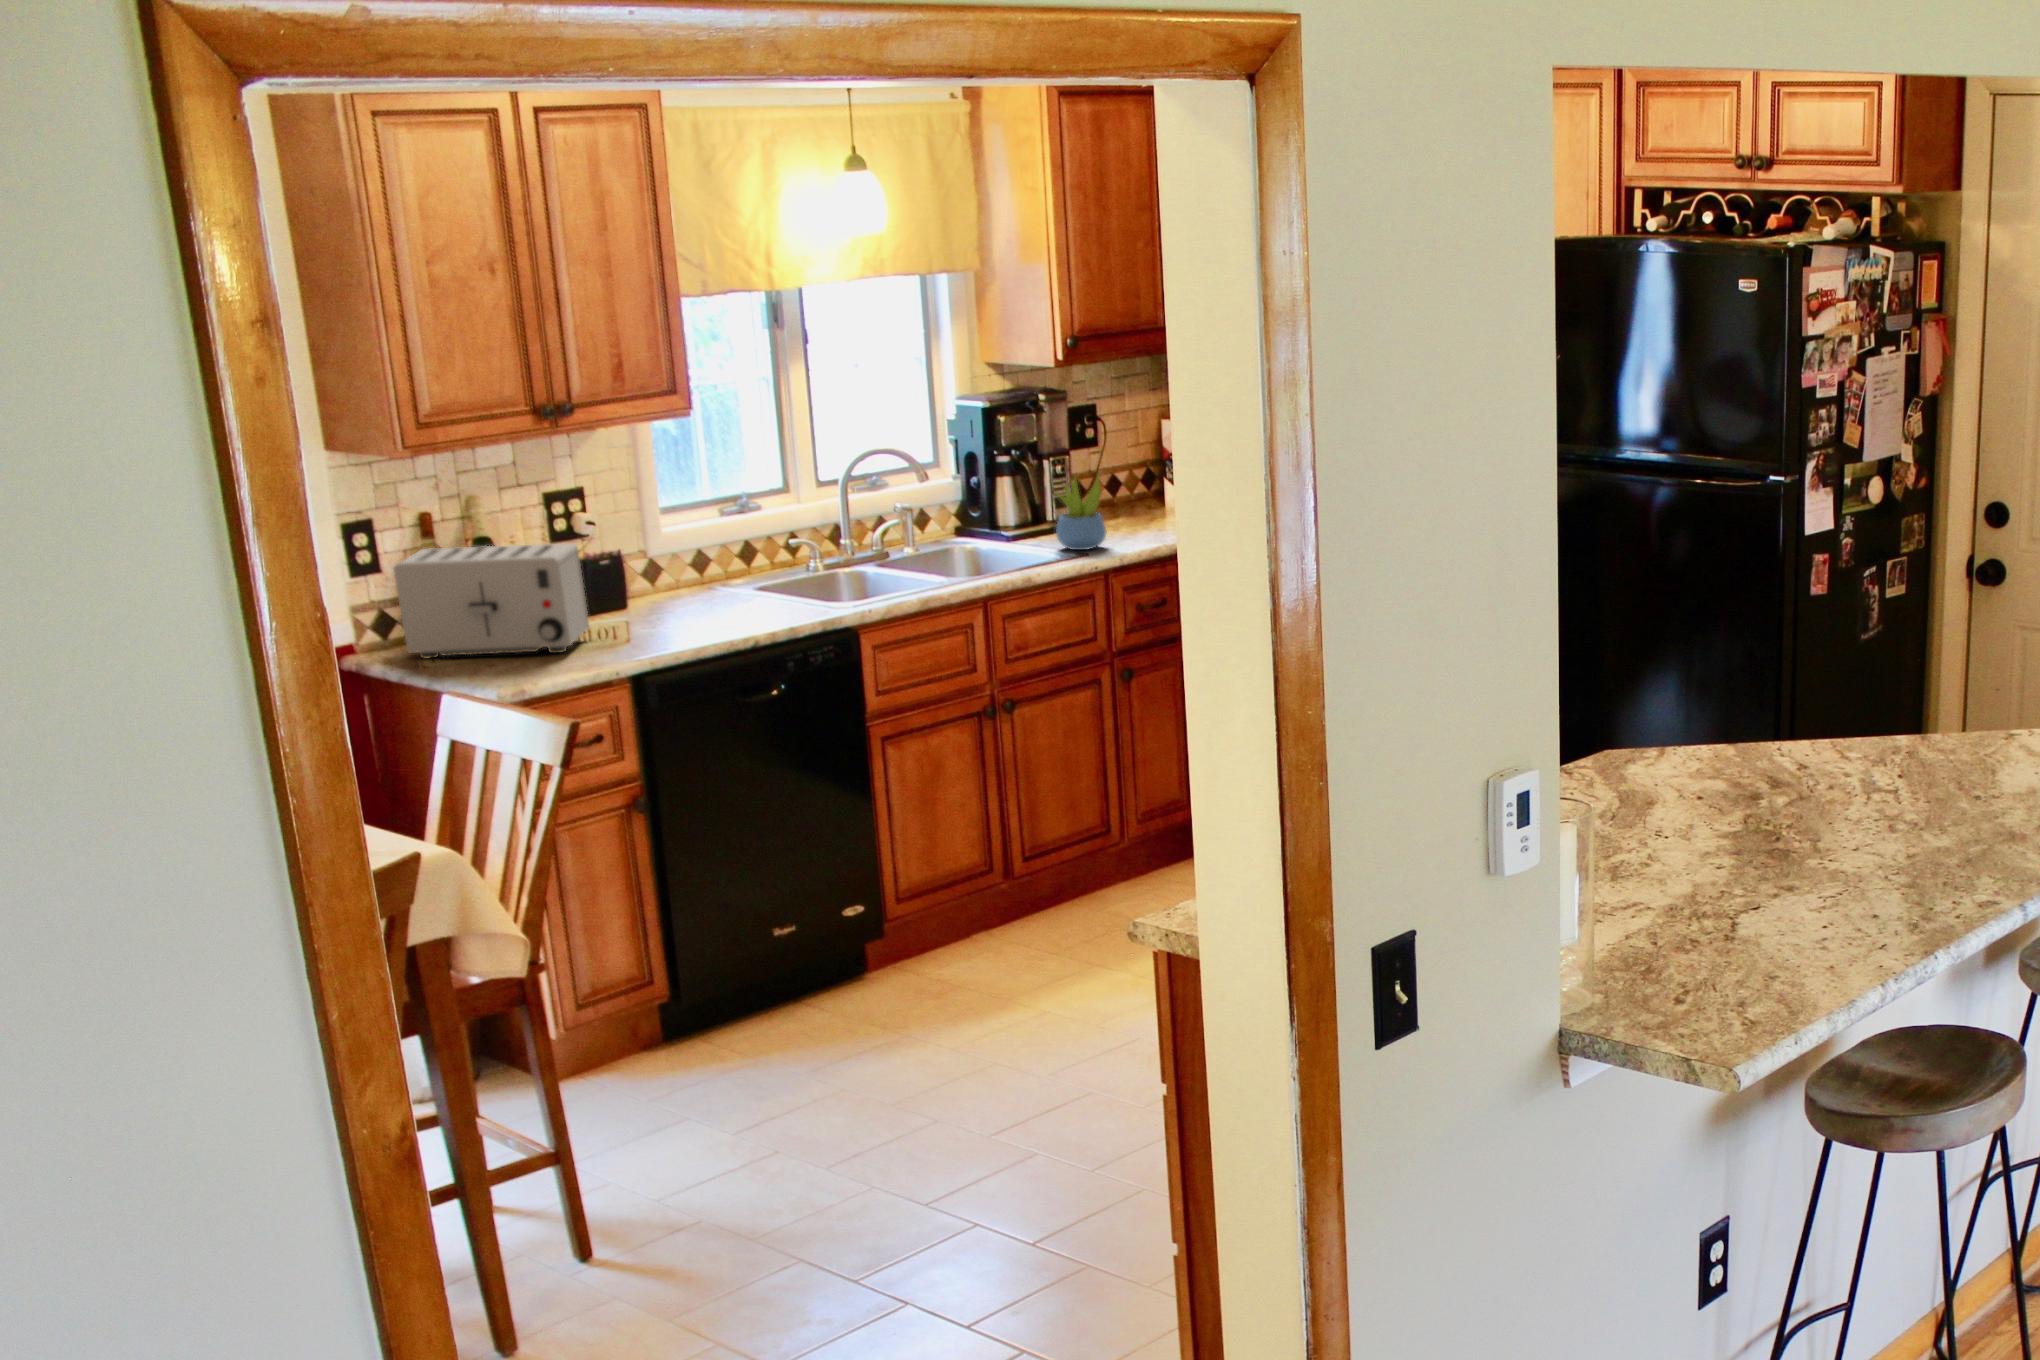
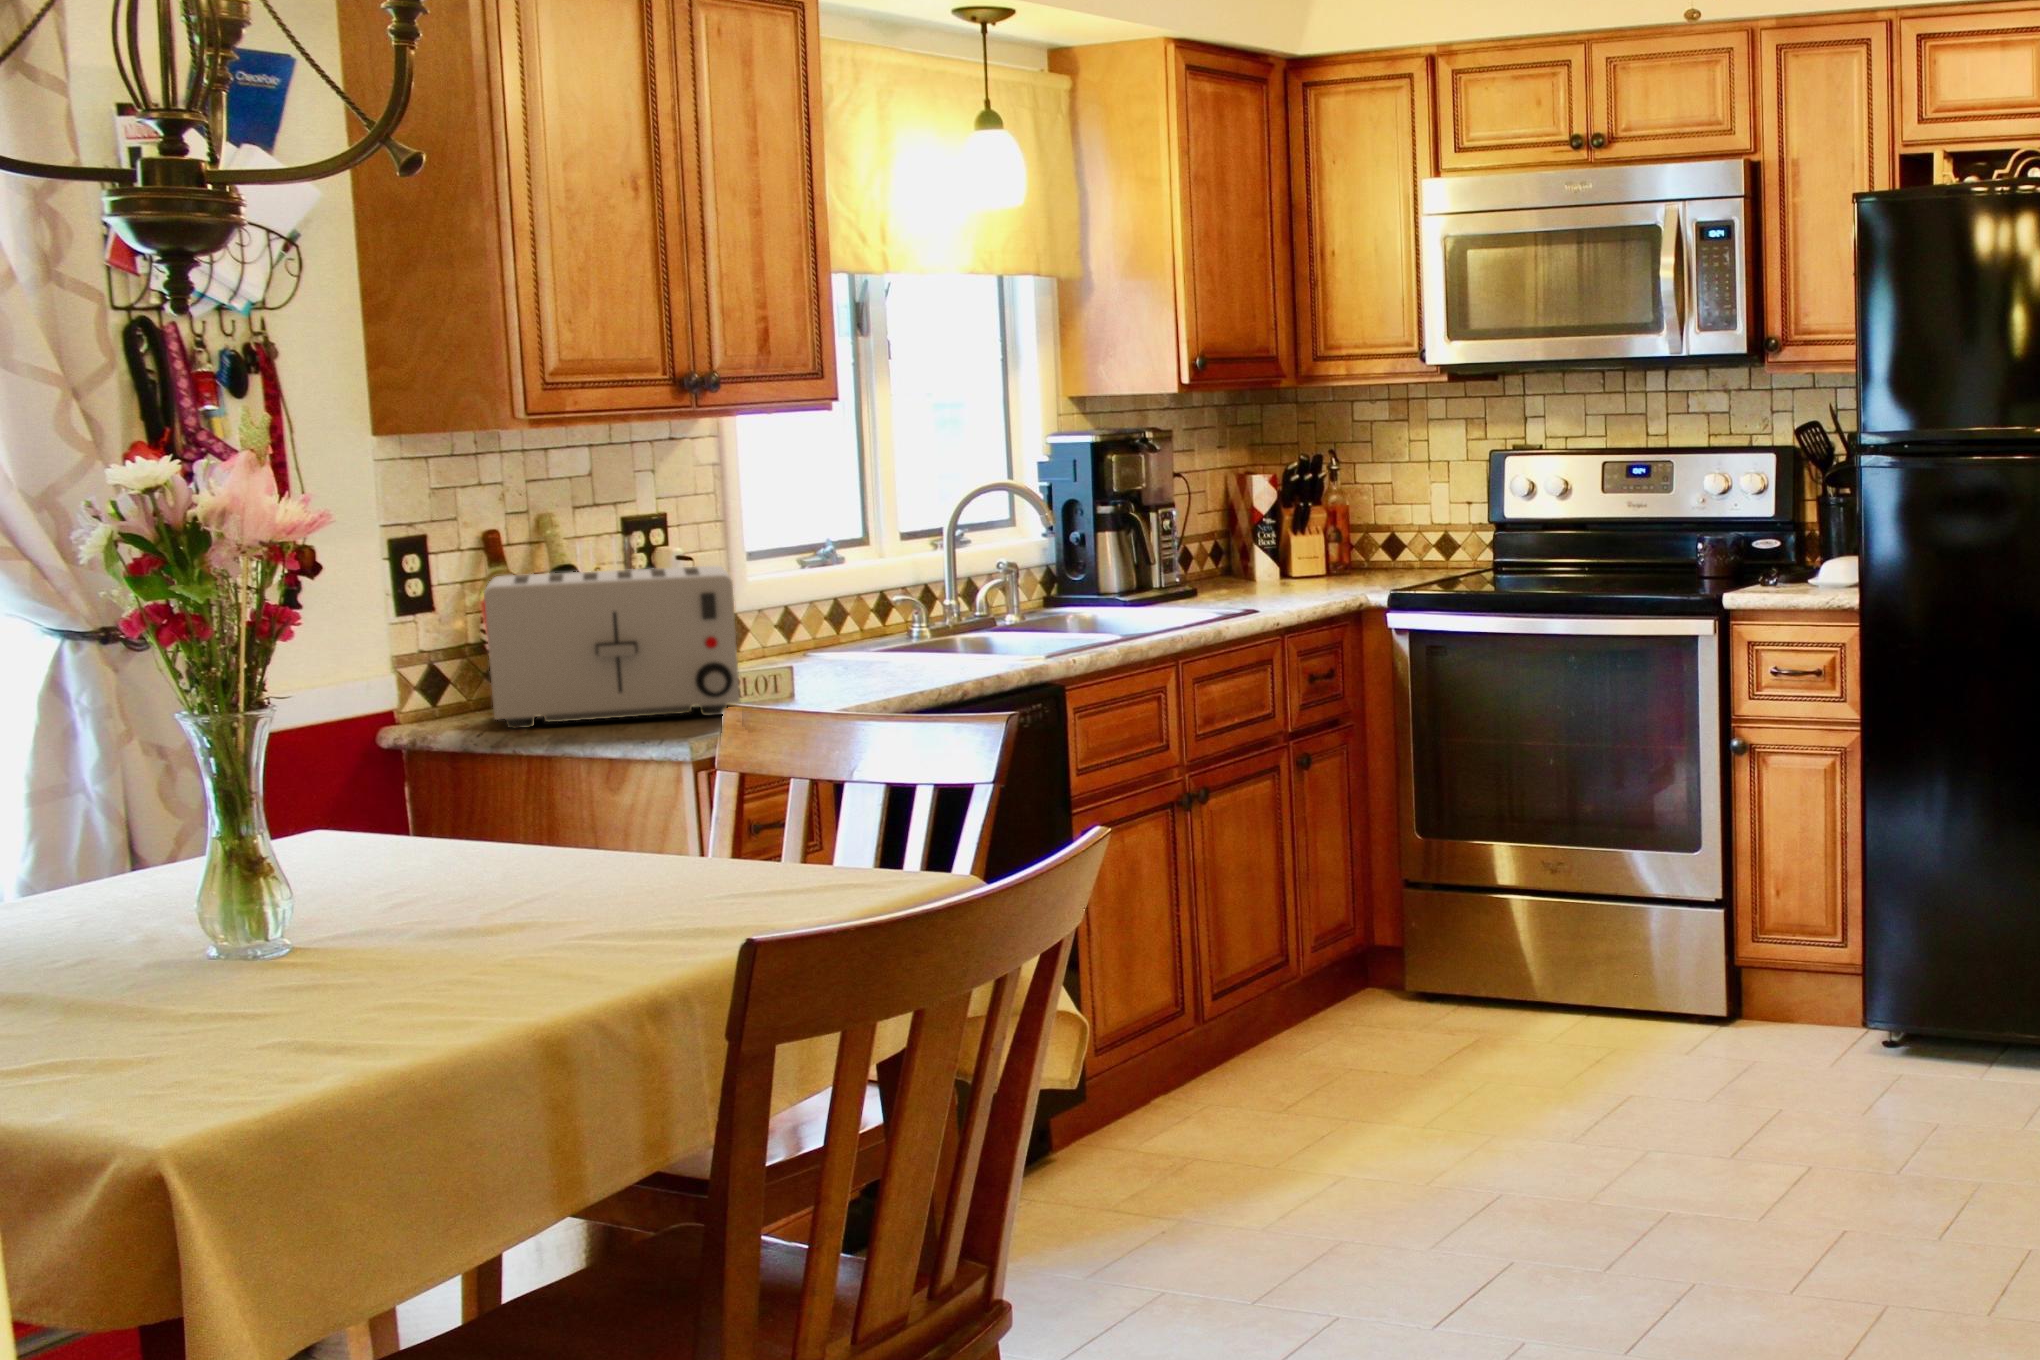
succulent plant: present [1056,475,1107,550] -> none [1189,515,1252,615]

